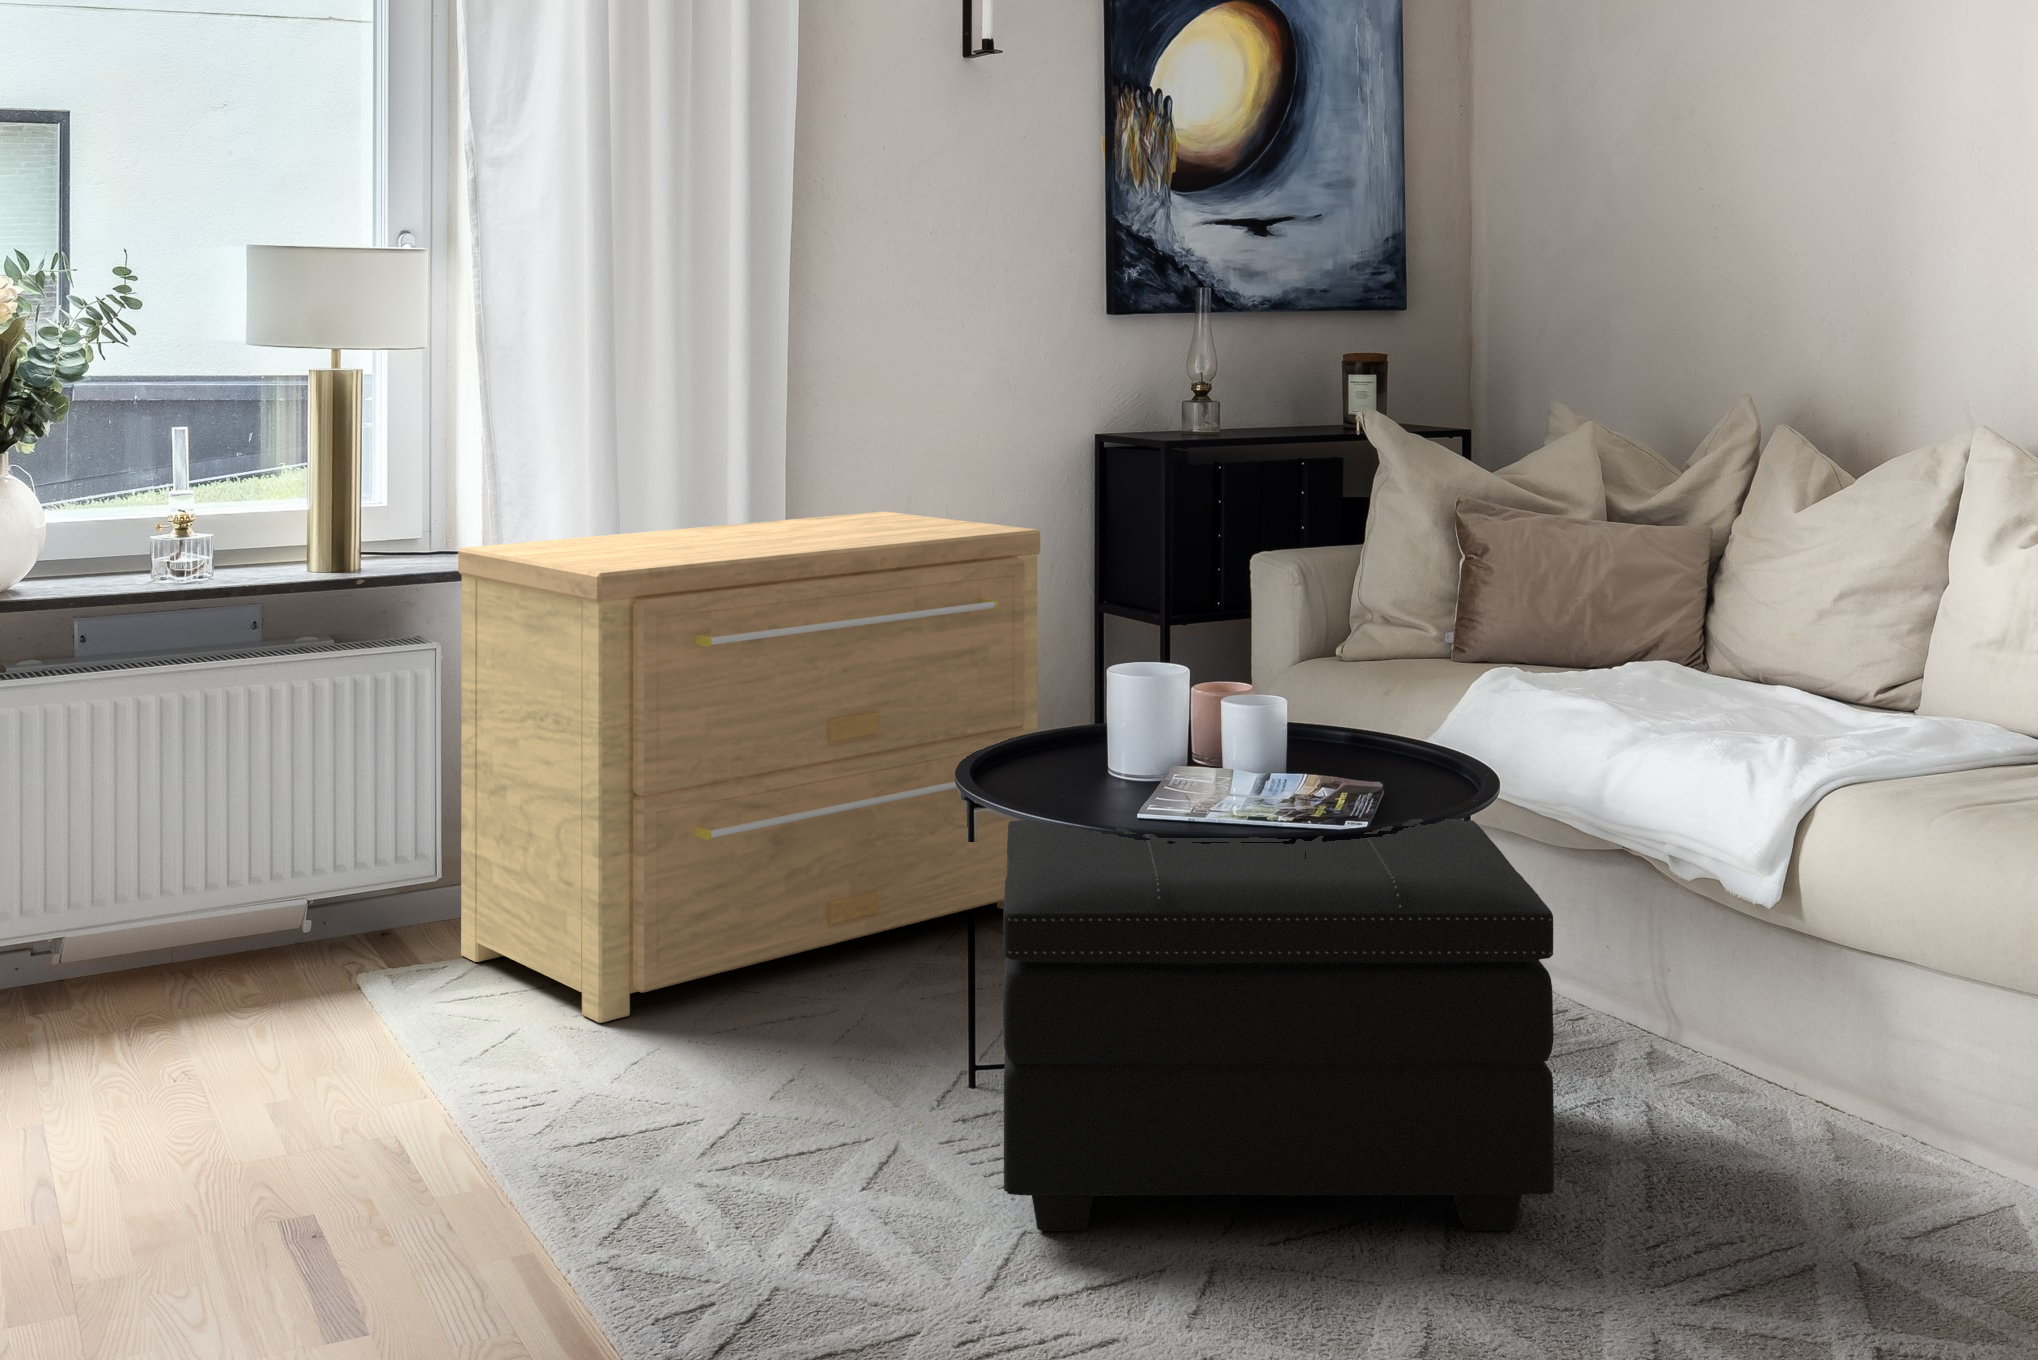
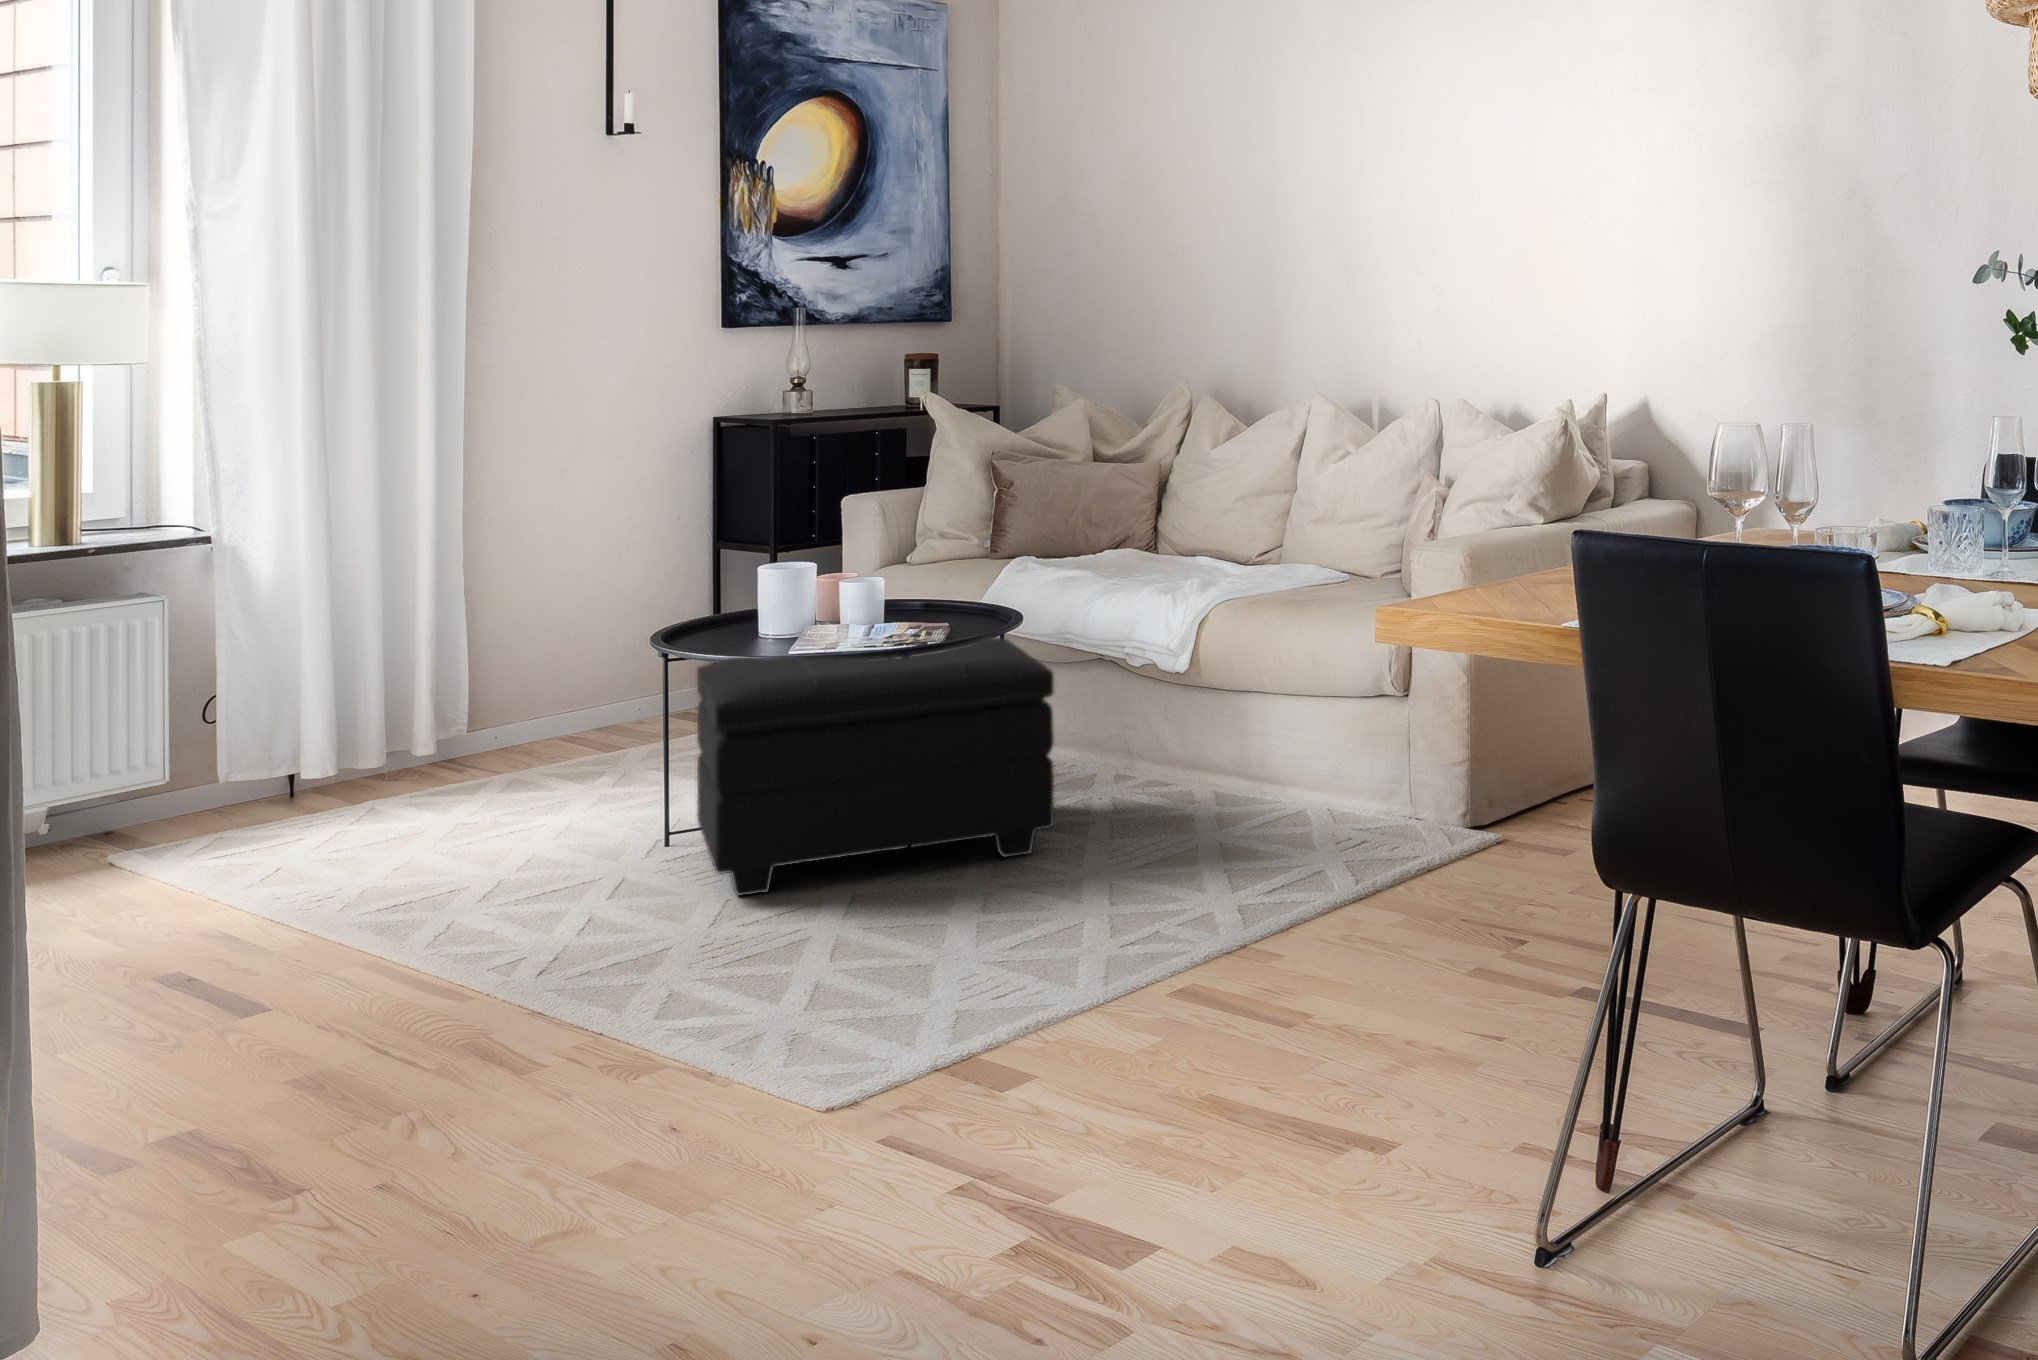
side table: present [458,511,1040,1023] -> none [196,481,687,854]

